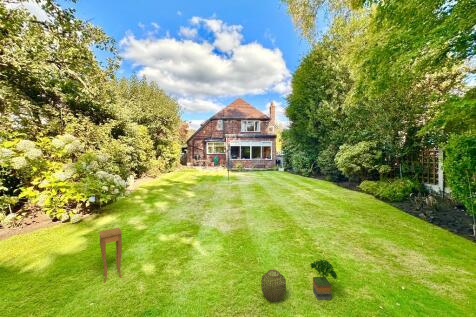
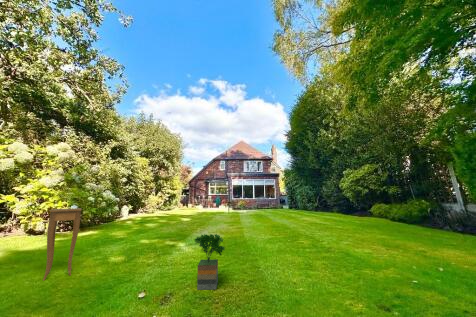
potted tree: present [310,260,337,300] -> present [195,234,225,290]
woven basket: present [261,270,286,301] -> none [268,251,306,298]

